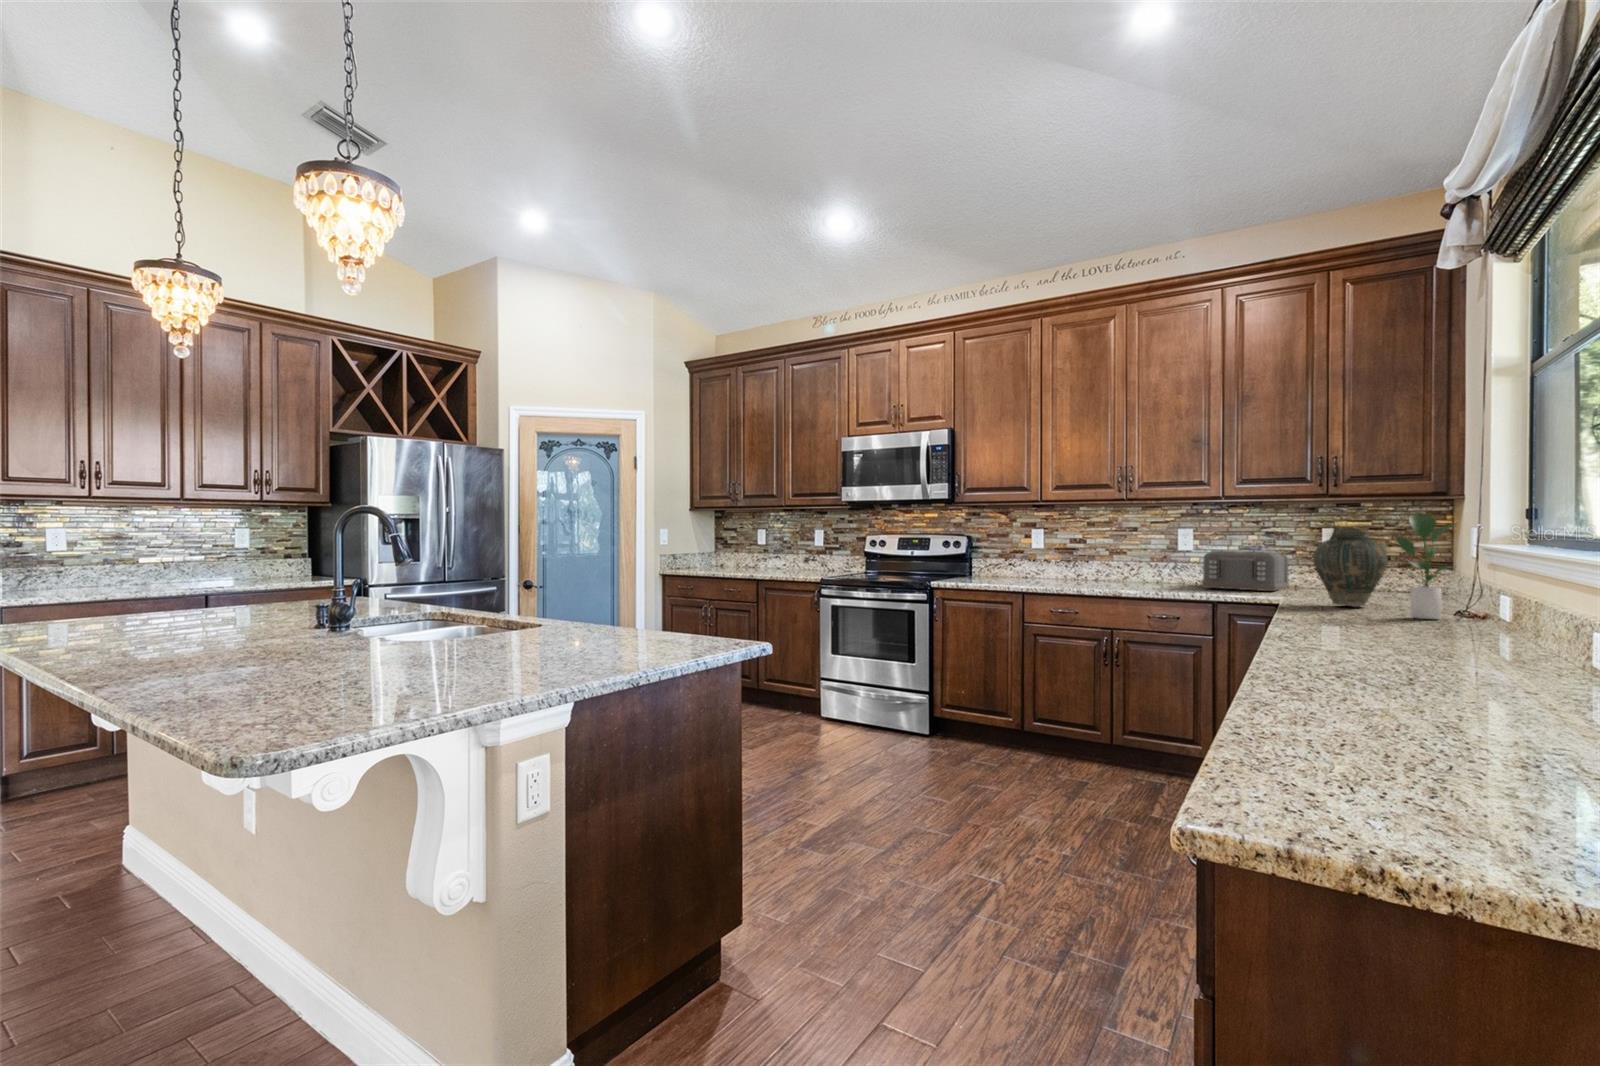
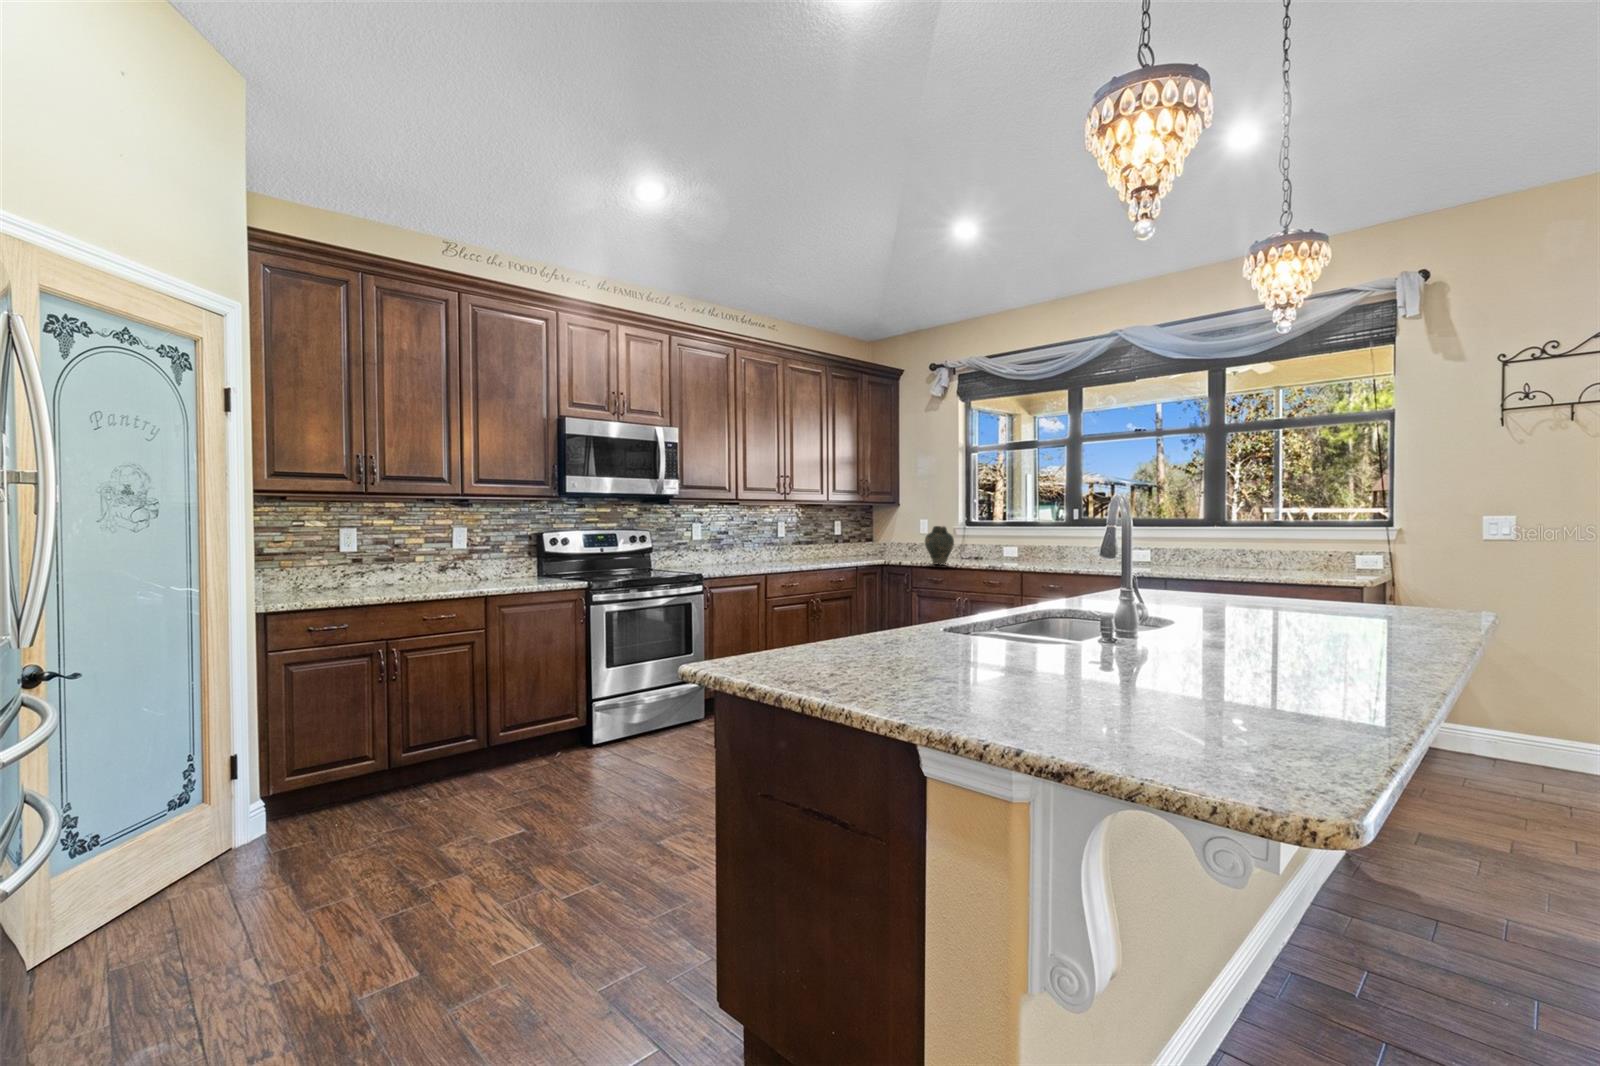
potted plant: present [1394,512,1456,619] -> none [975,521,998,567]
toaster: present [1202,550,1289,591] -> none [812,538,865,562]

